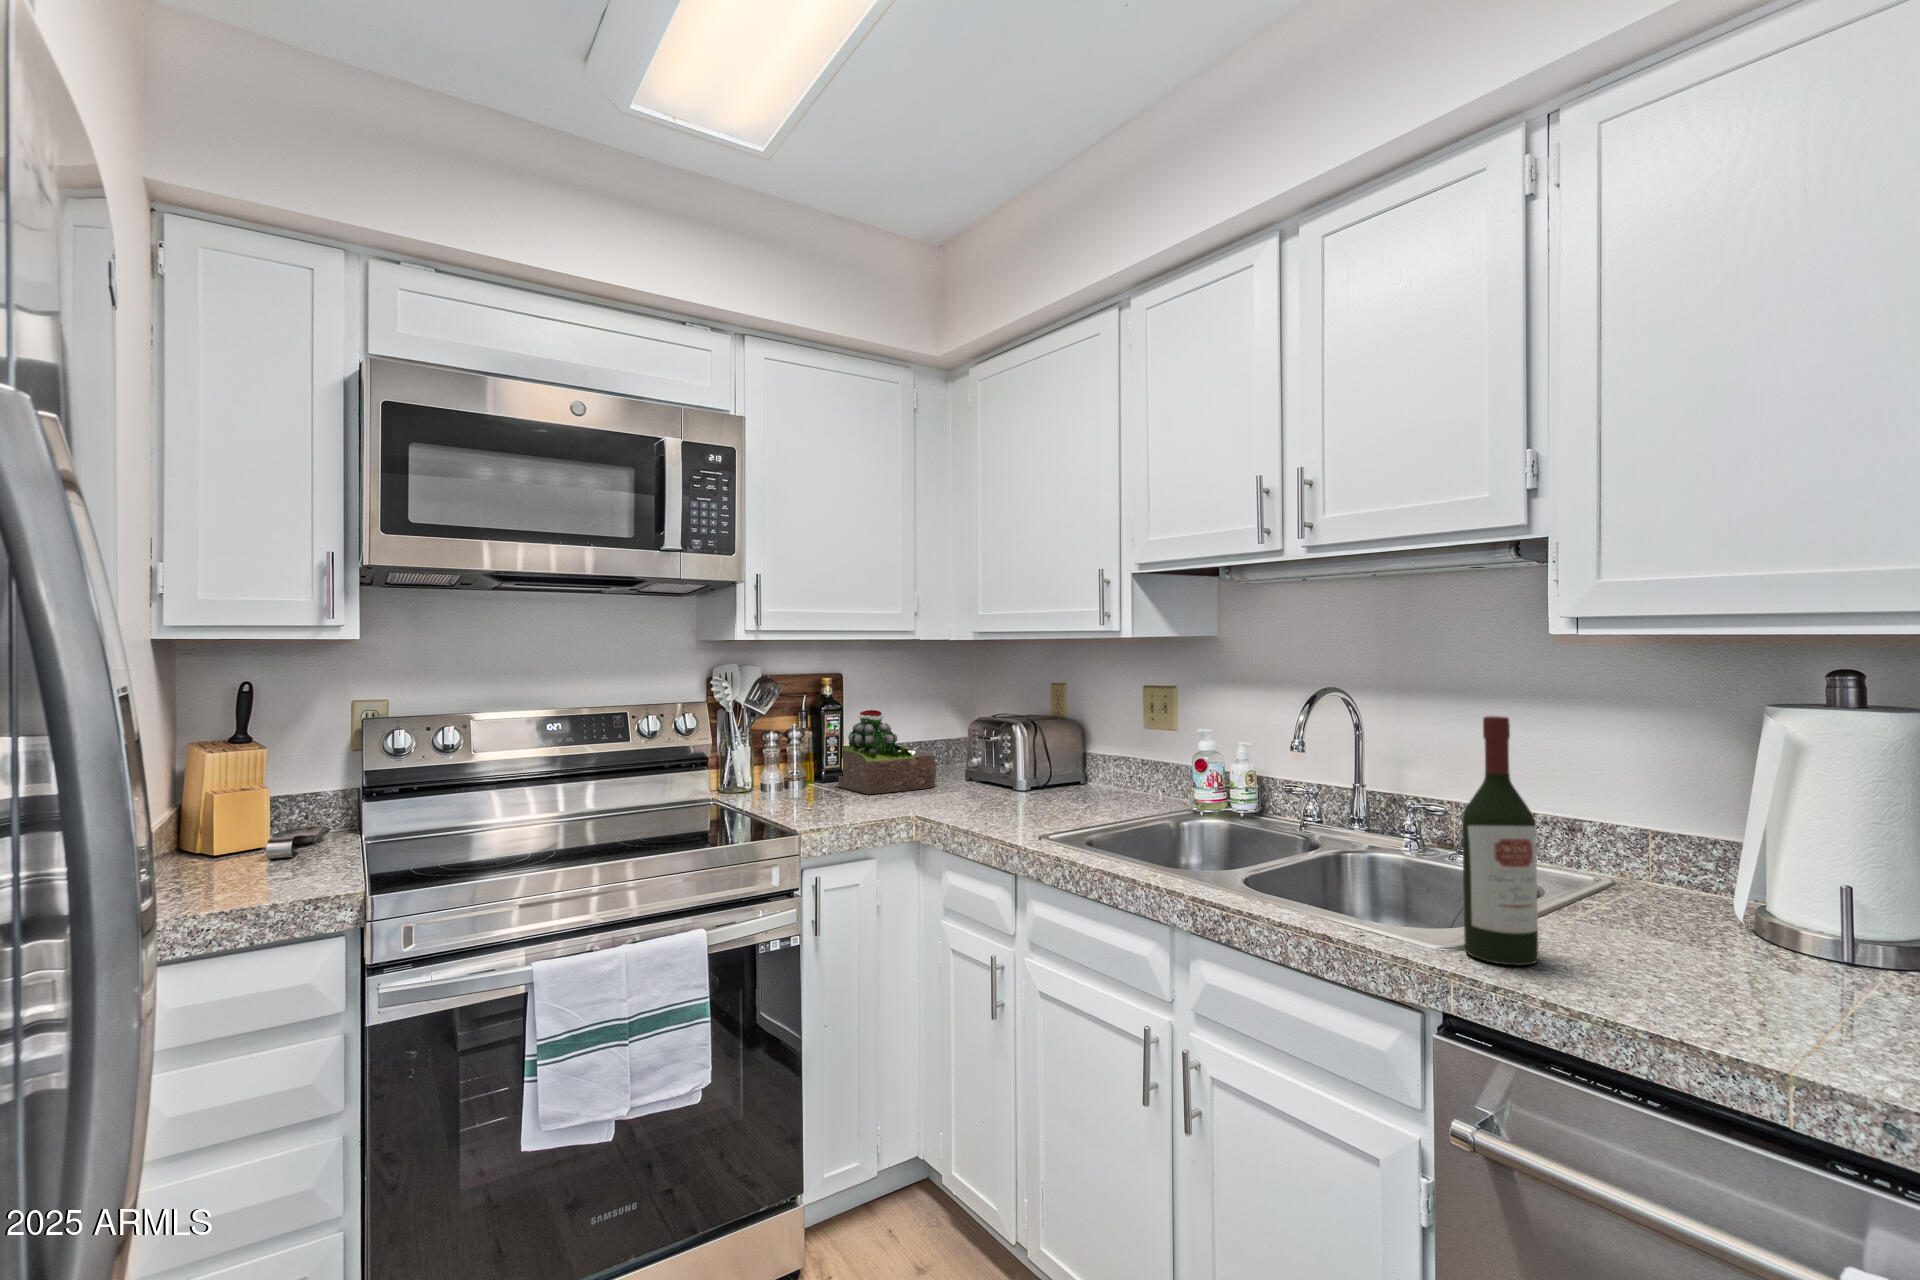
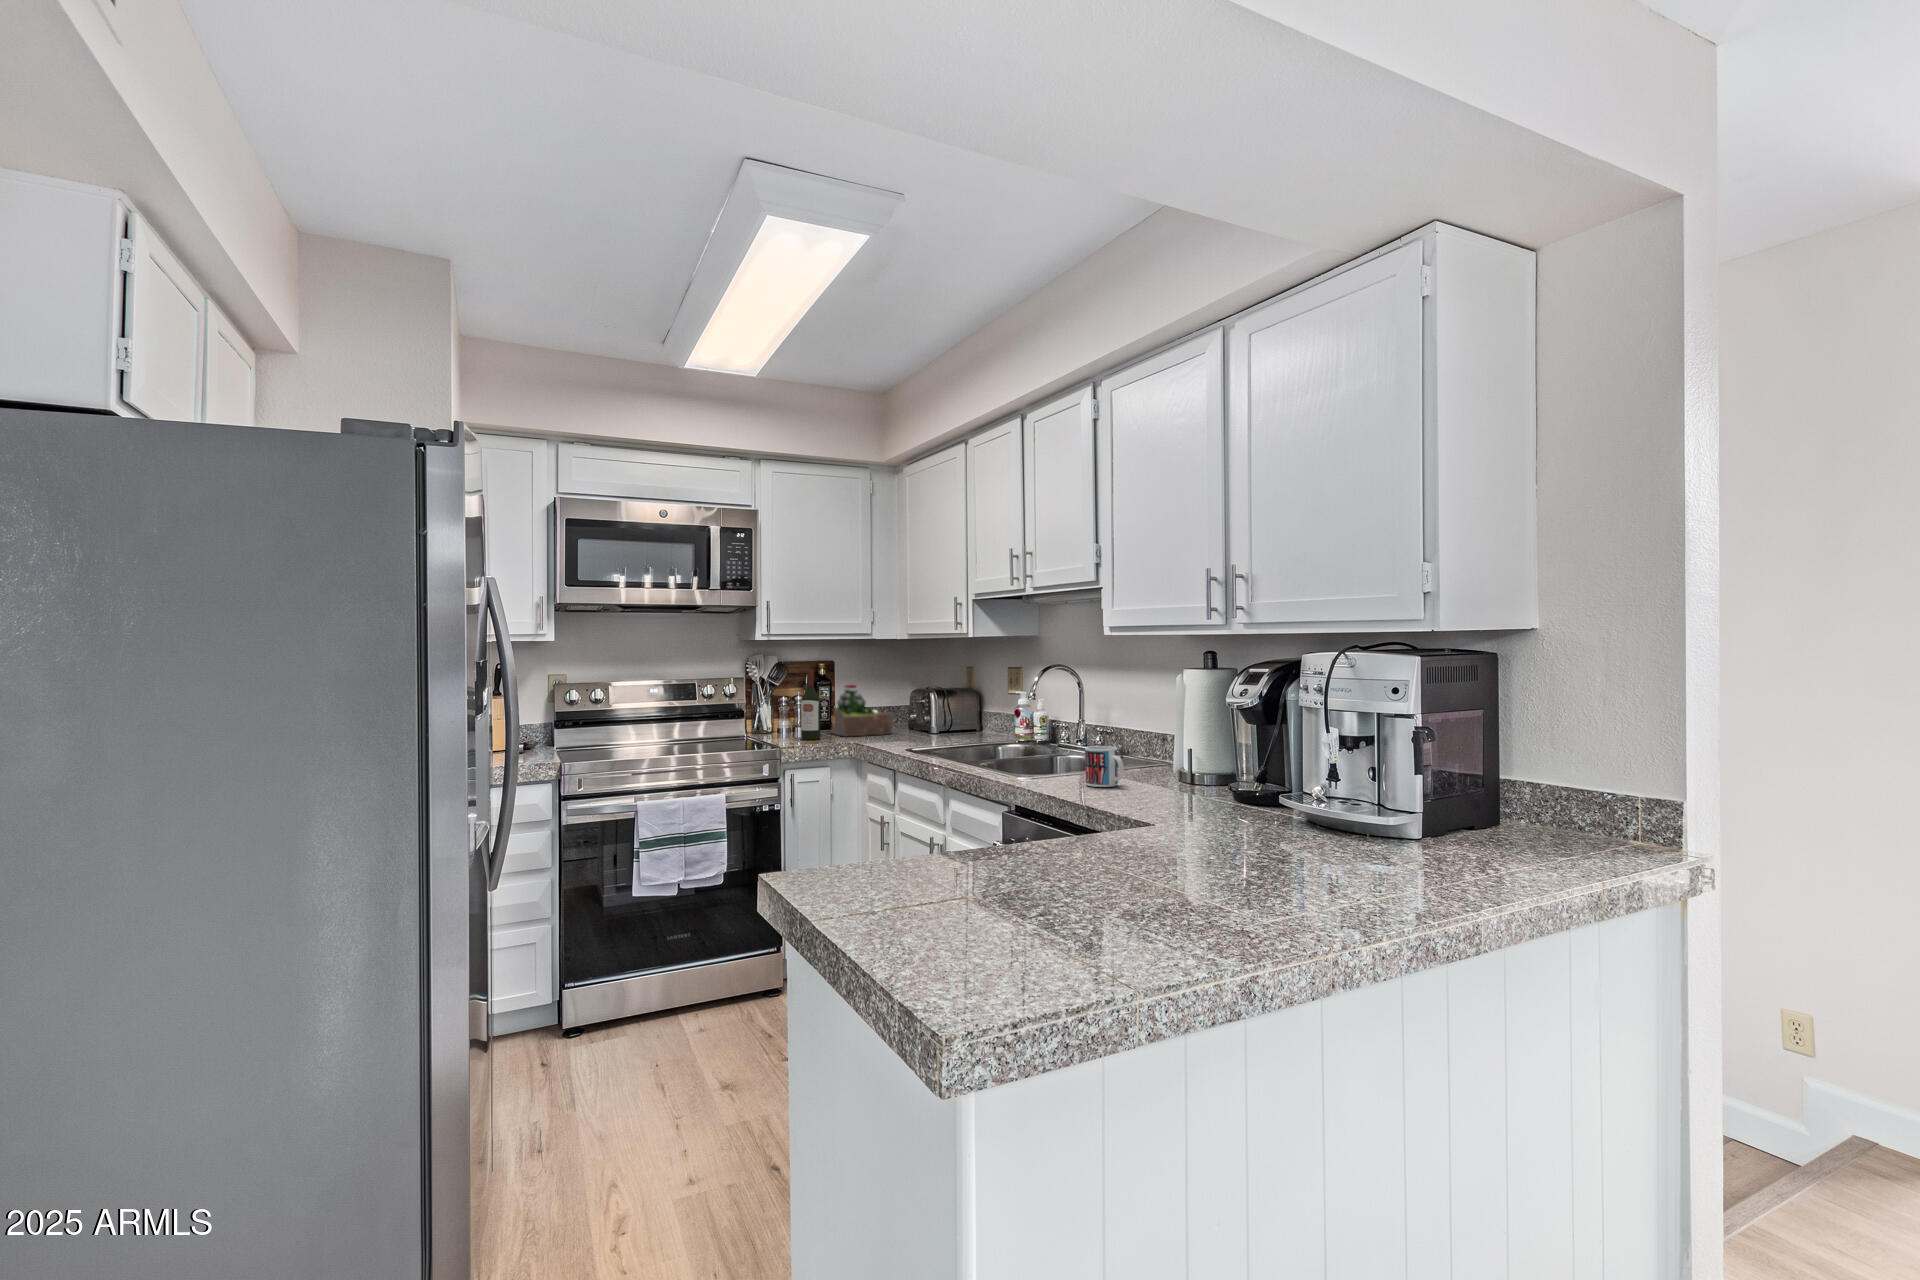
wine bottle: present [1462,716,1538,965] -> present [801,670,820,740]
mug: none [1595,874,1723,978] -> present [1085,746,1124,787]

